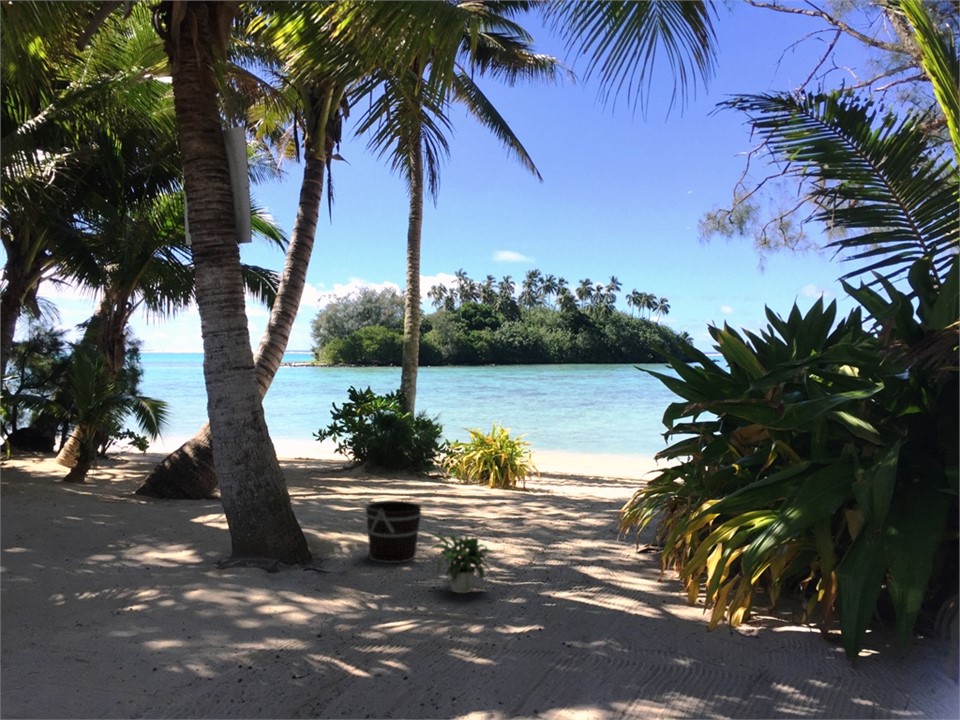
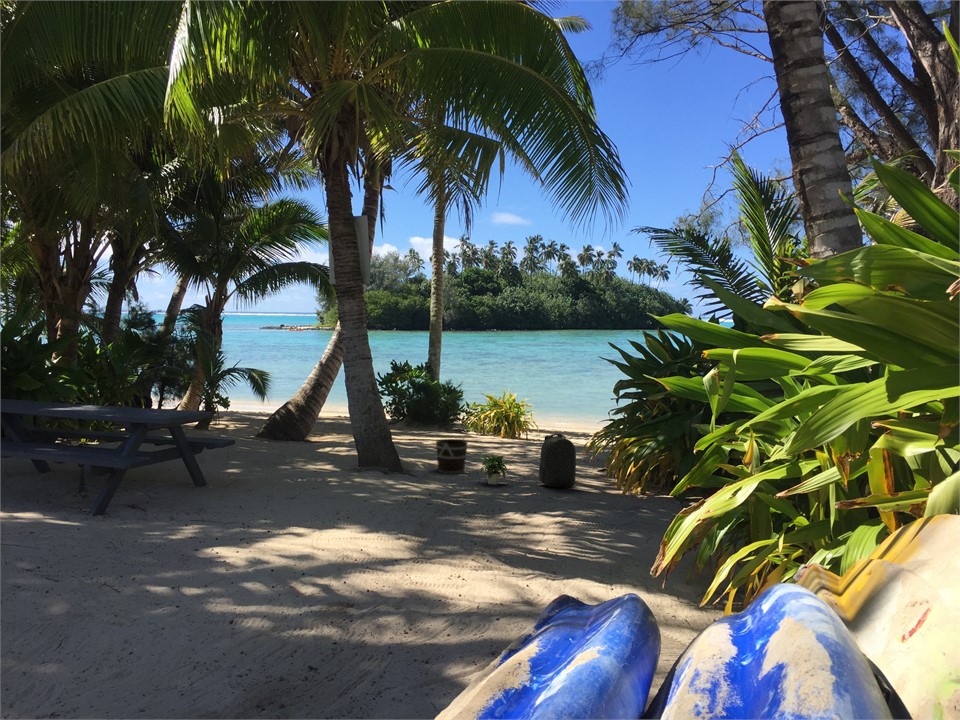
backpack: none [548,494,617,599] -> present [539,434,576,487]

